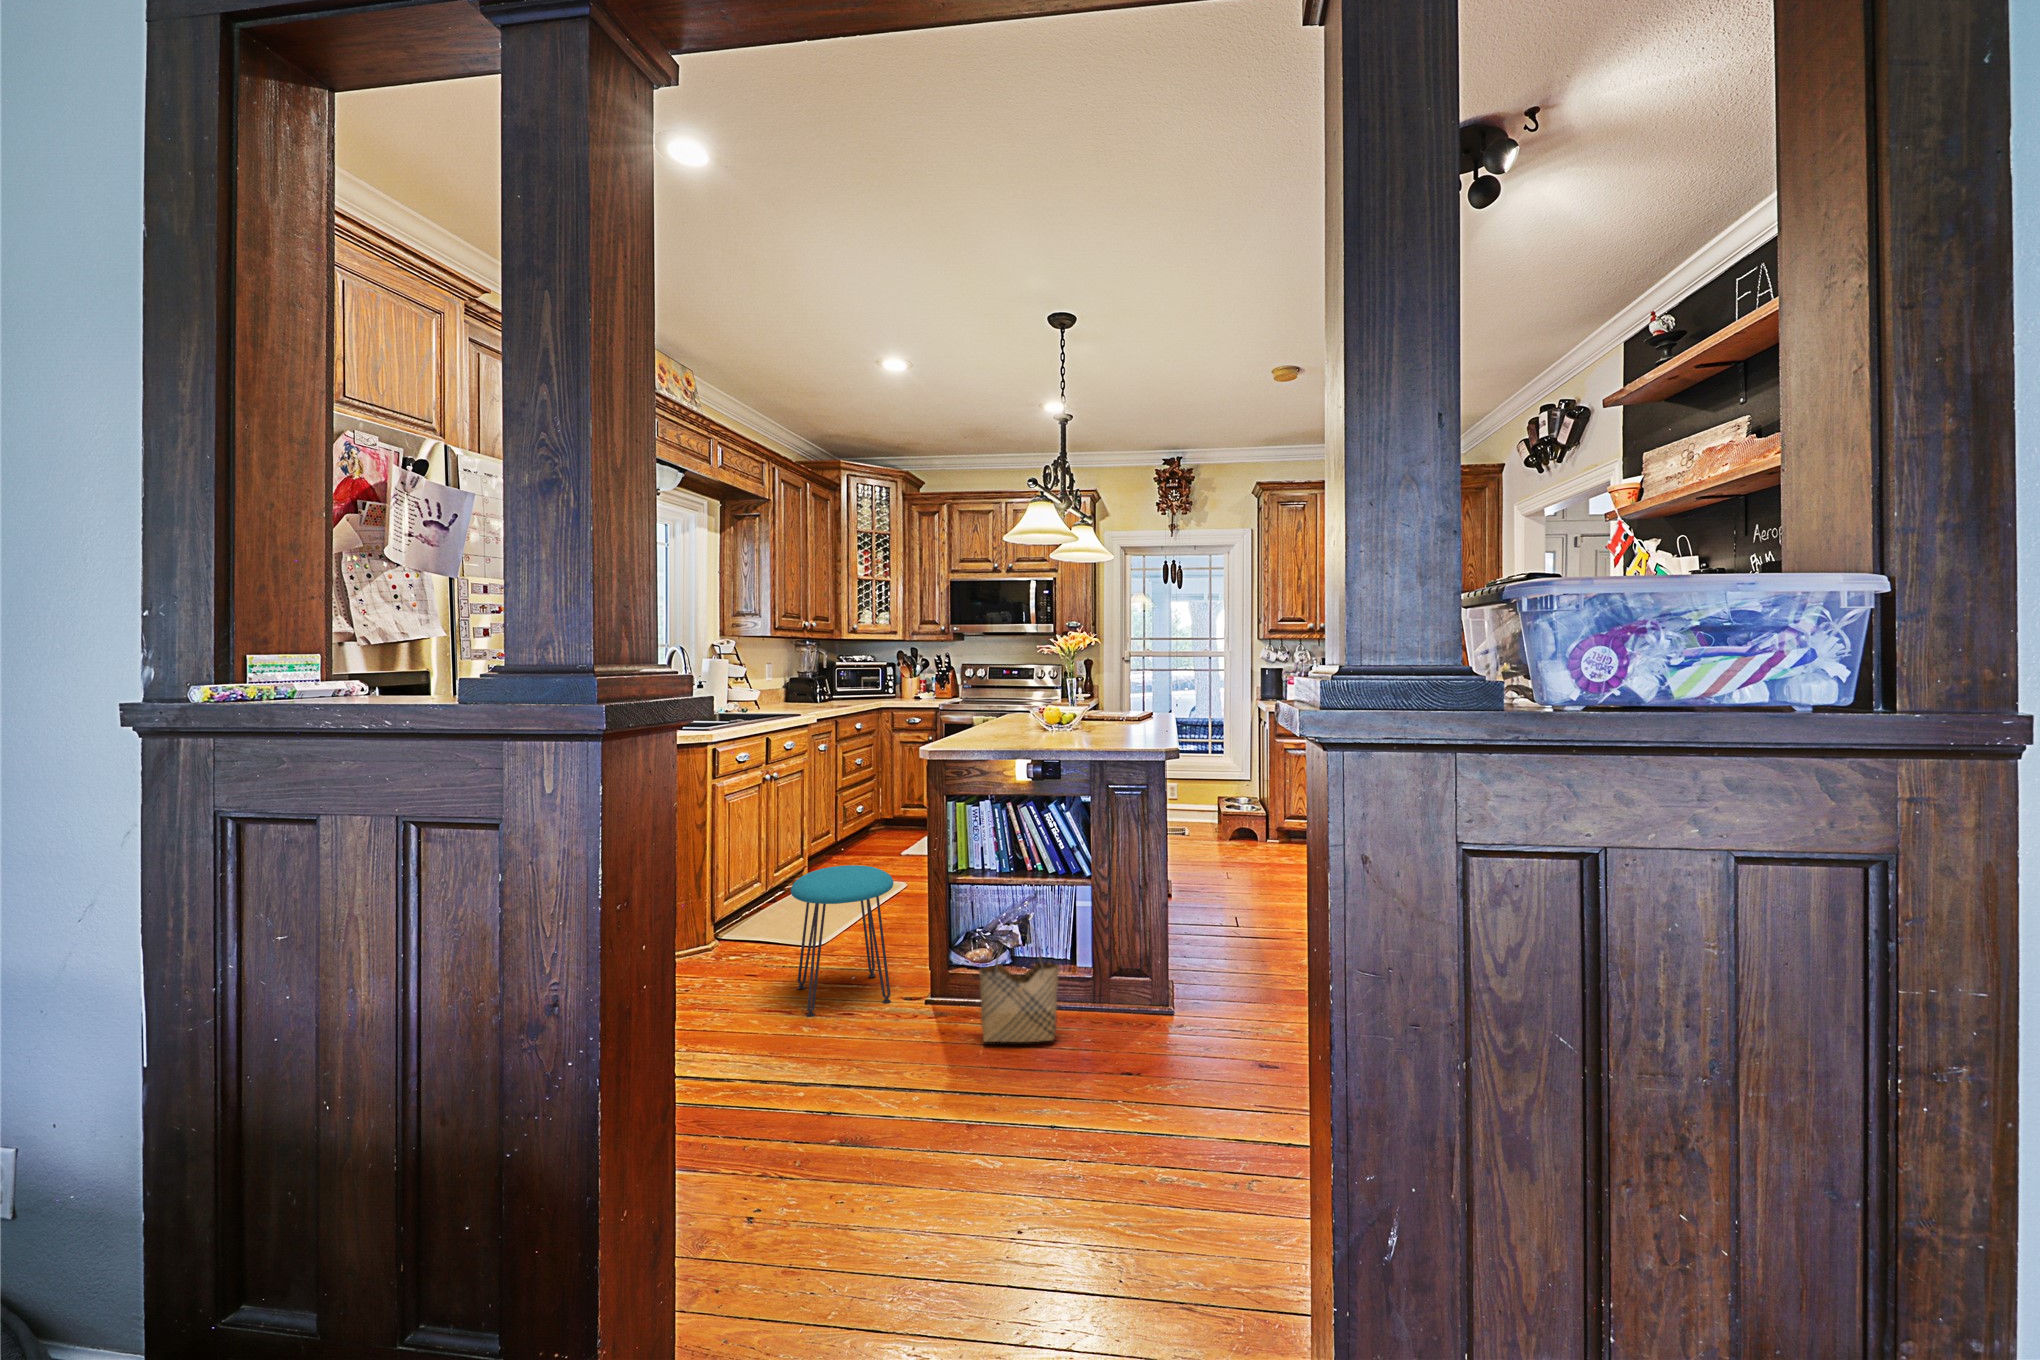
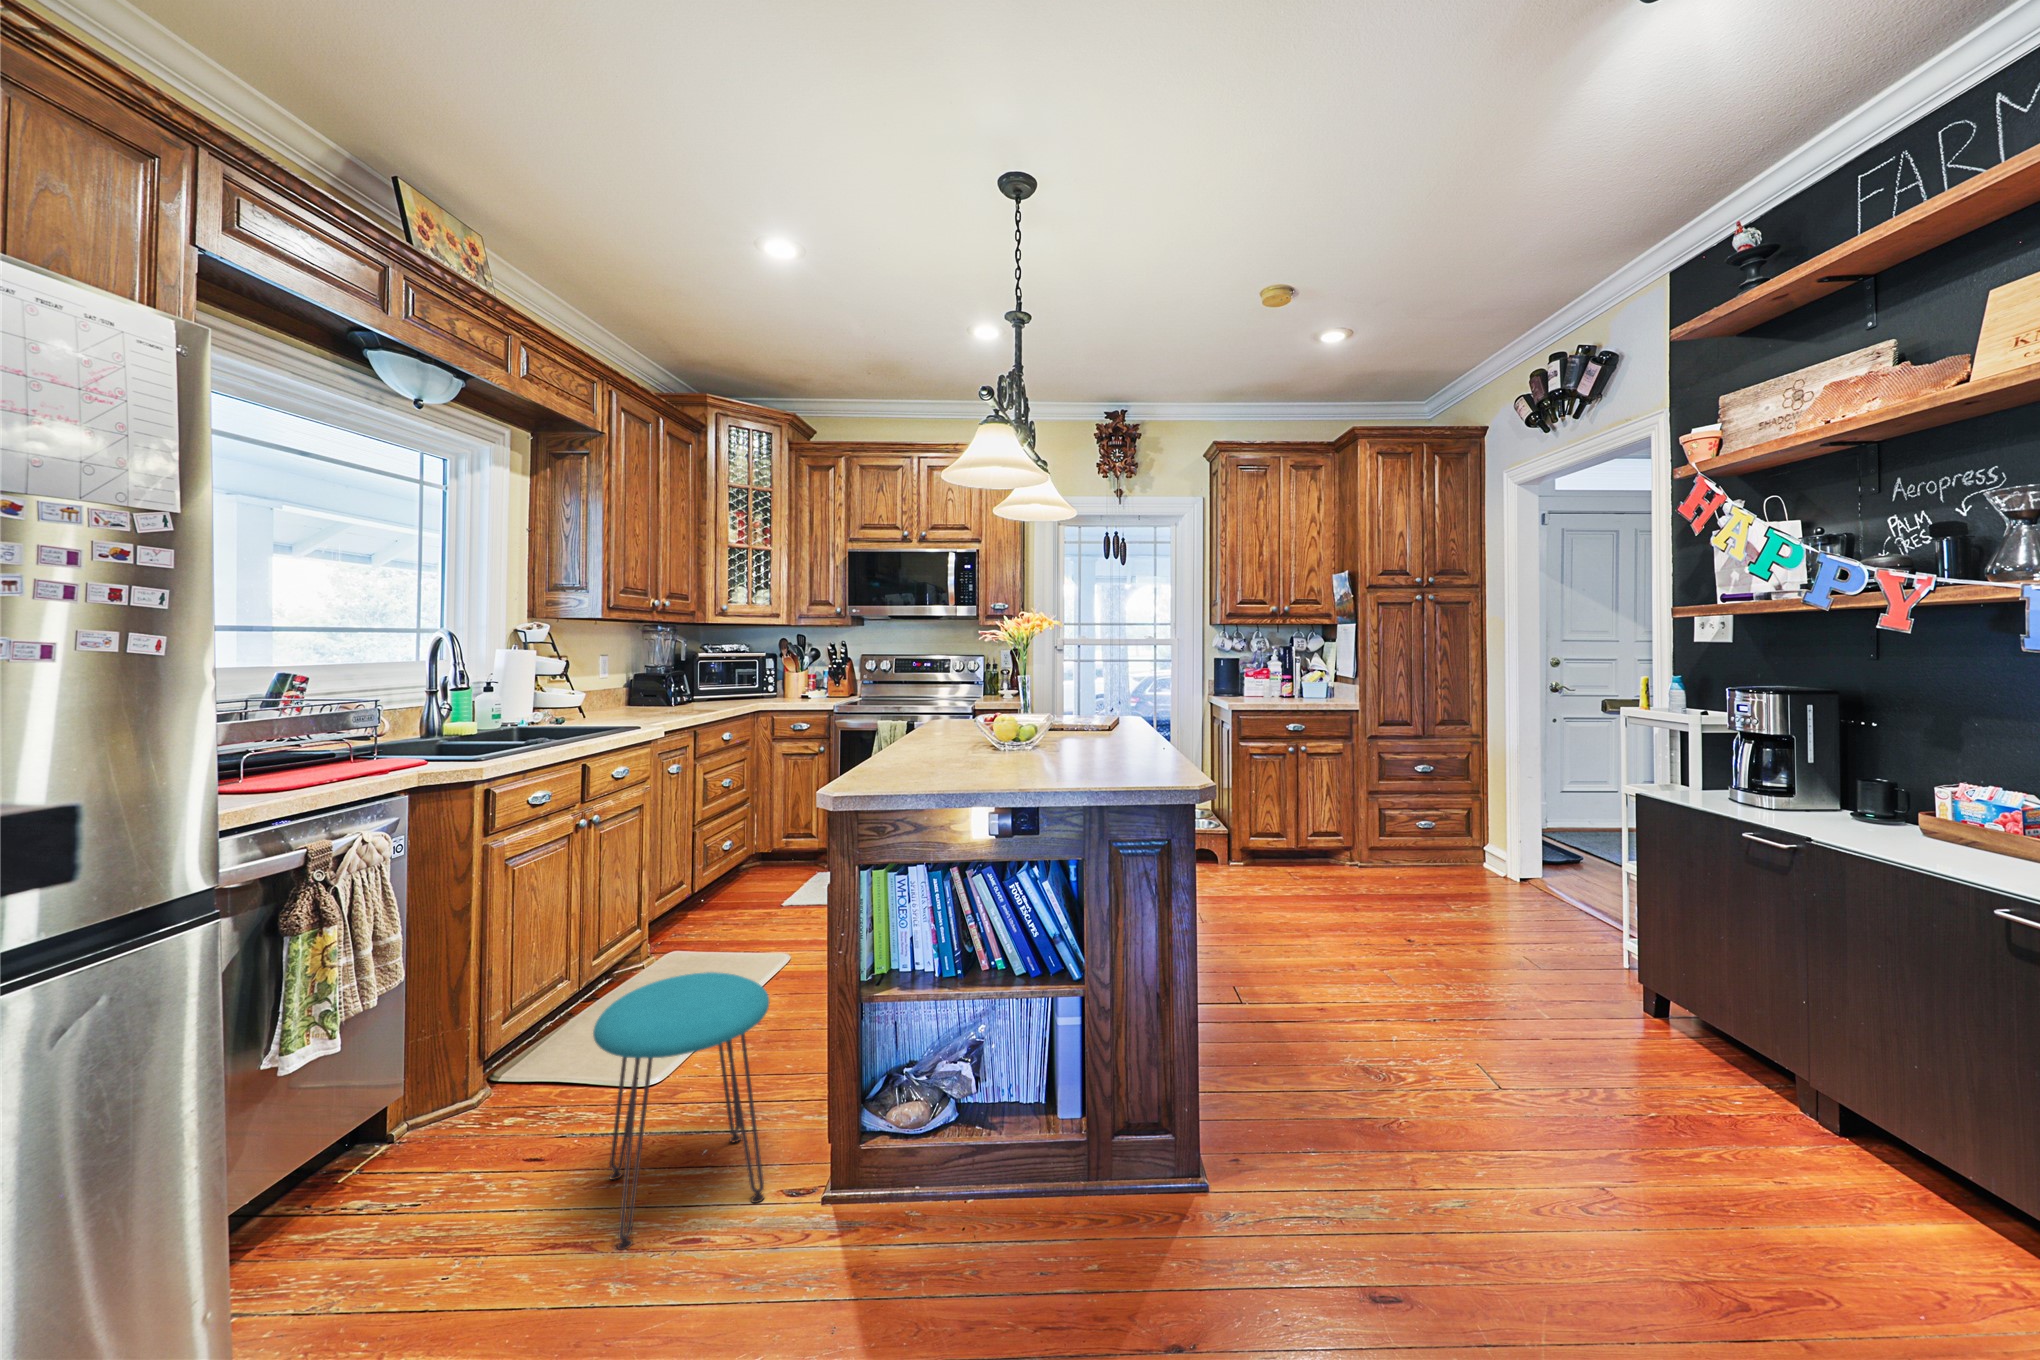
woven basket: present [978,922,1059,1042] -> none [915,1075,1049,1297]

